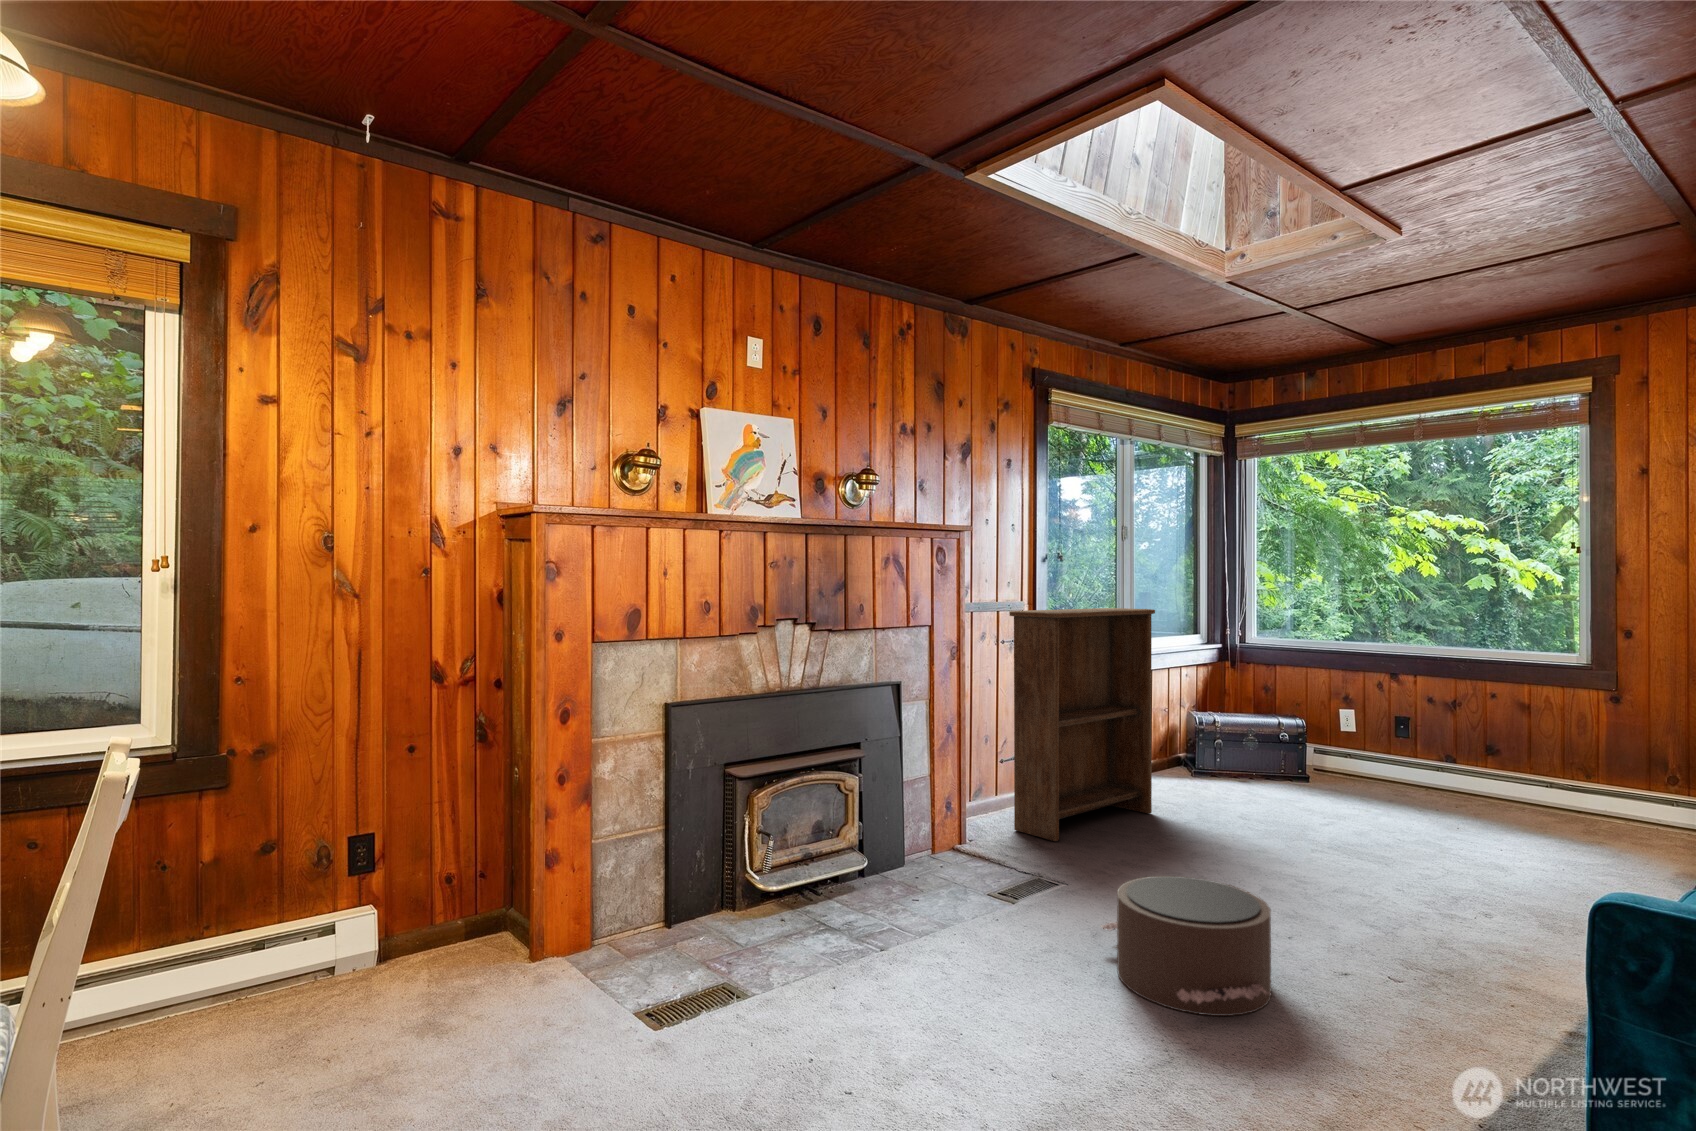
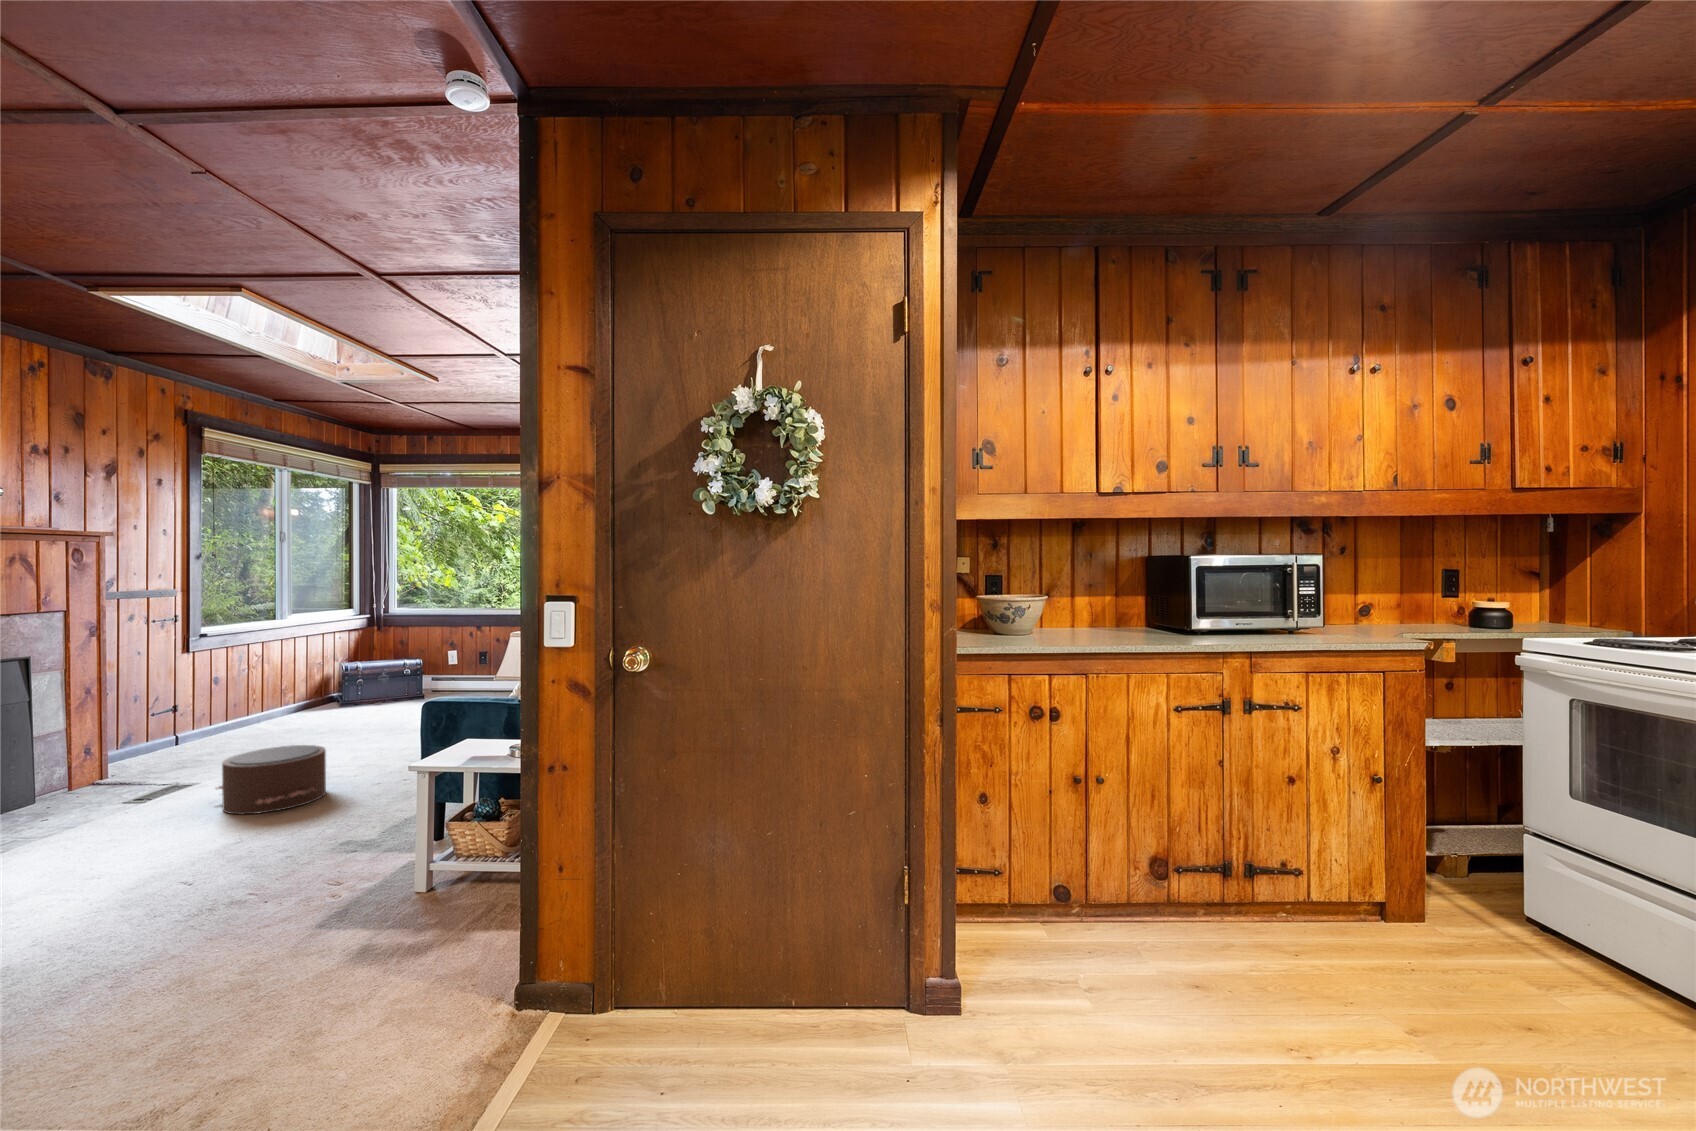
bookshelf: present [1009,608,1155,841] -> none [155,592,295,760]

